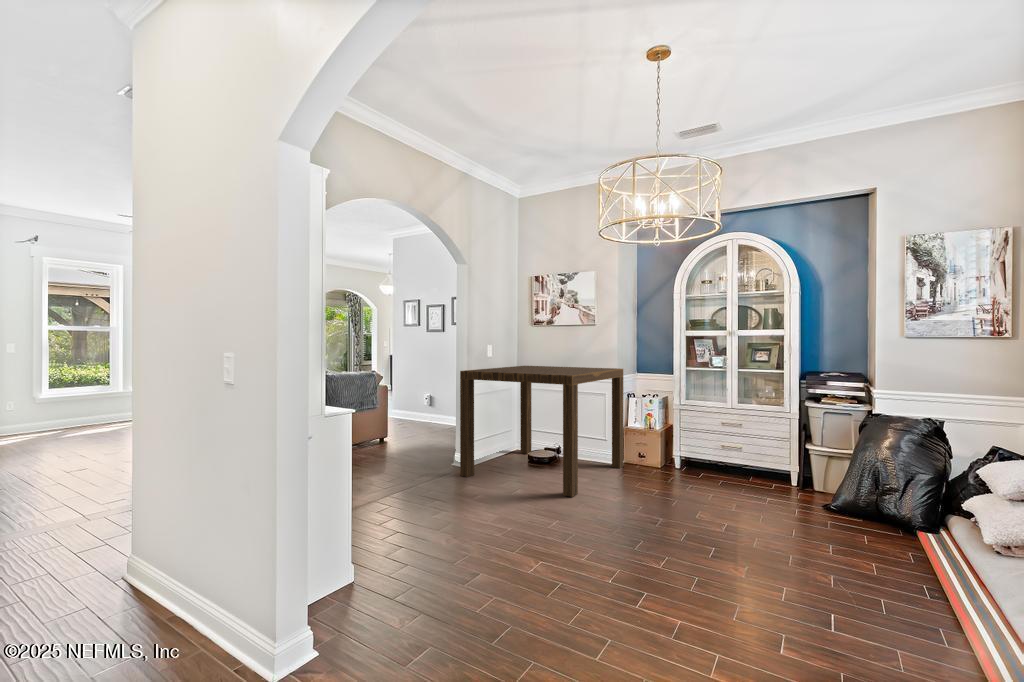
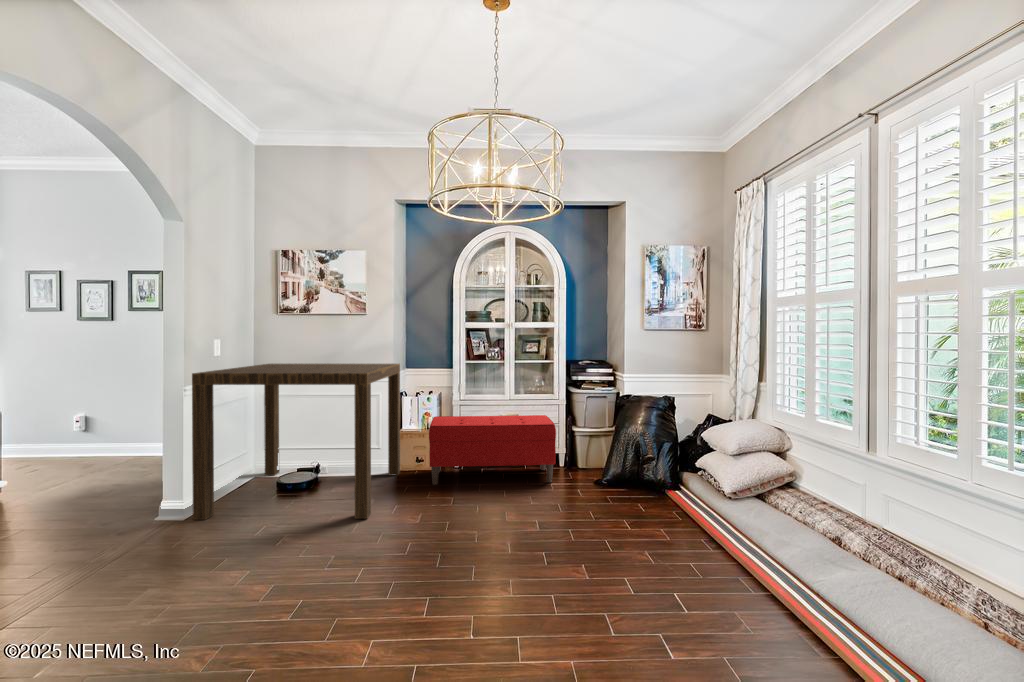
bench: none [641,419,775,498] -> present [429,415,556,485]

